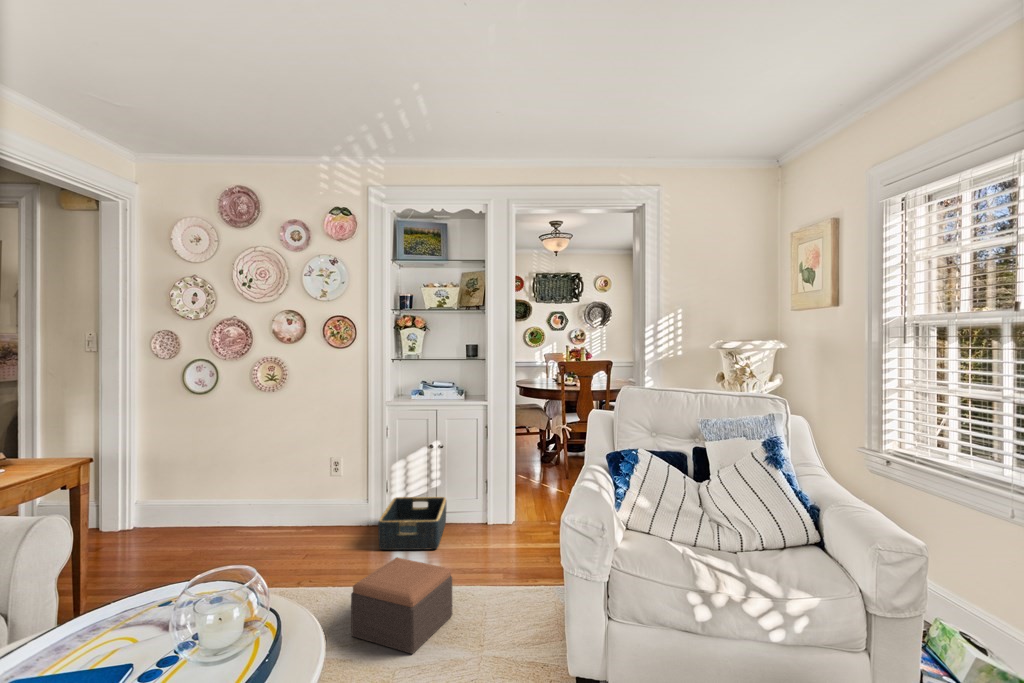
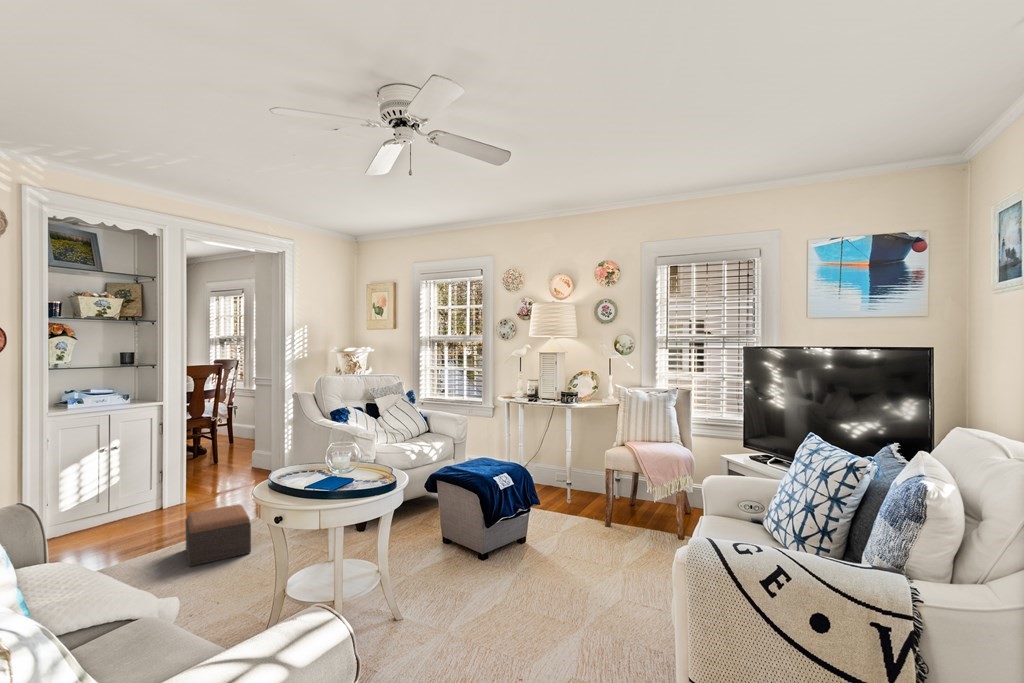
basket: present [378,497,446,550] -> none [64,492,157,542]

